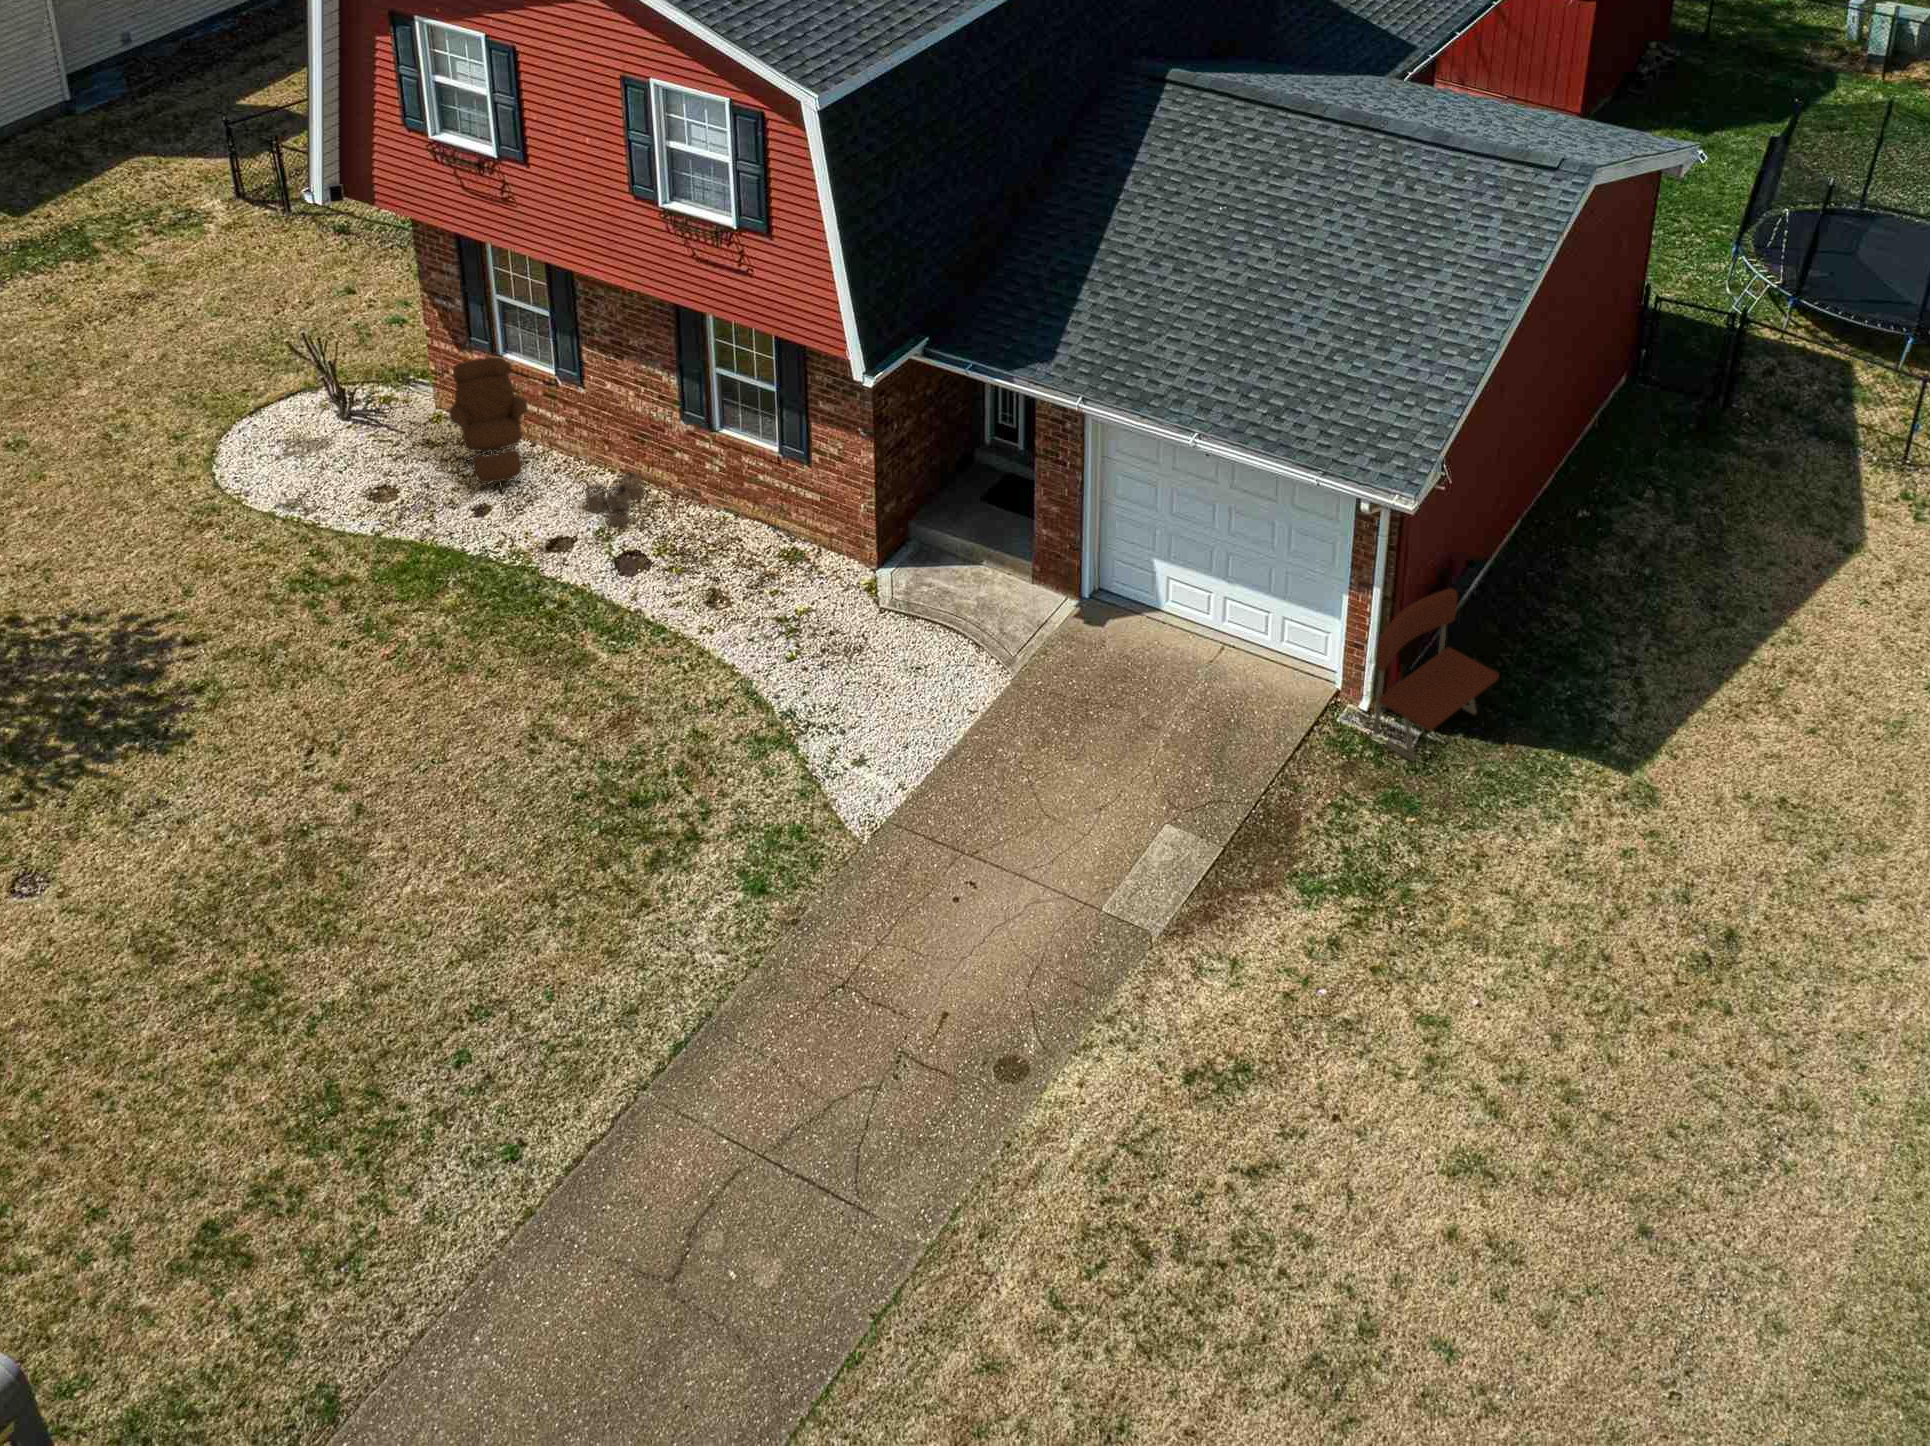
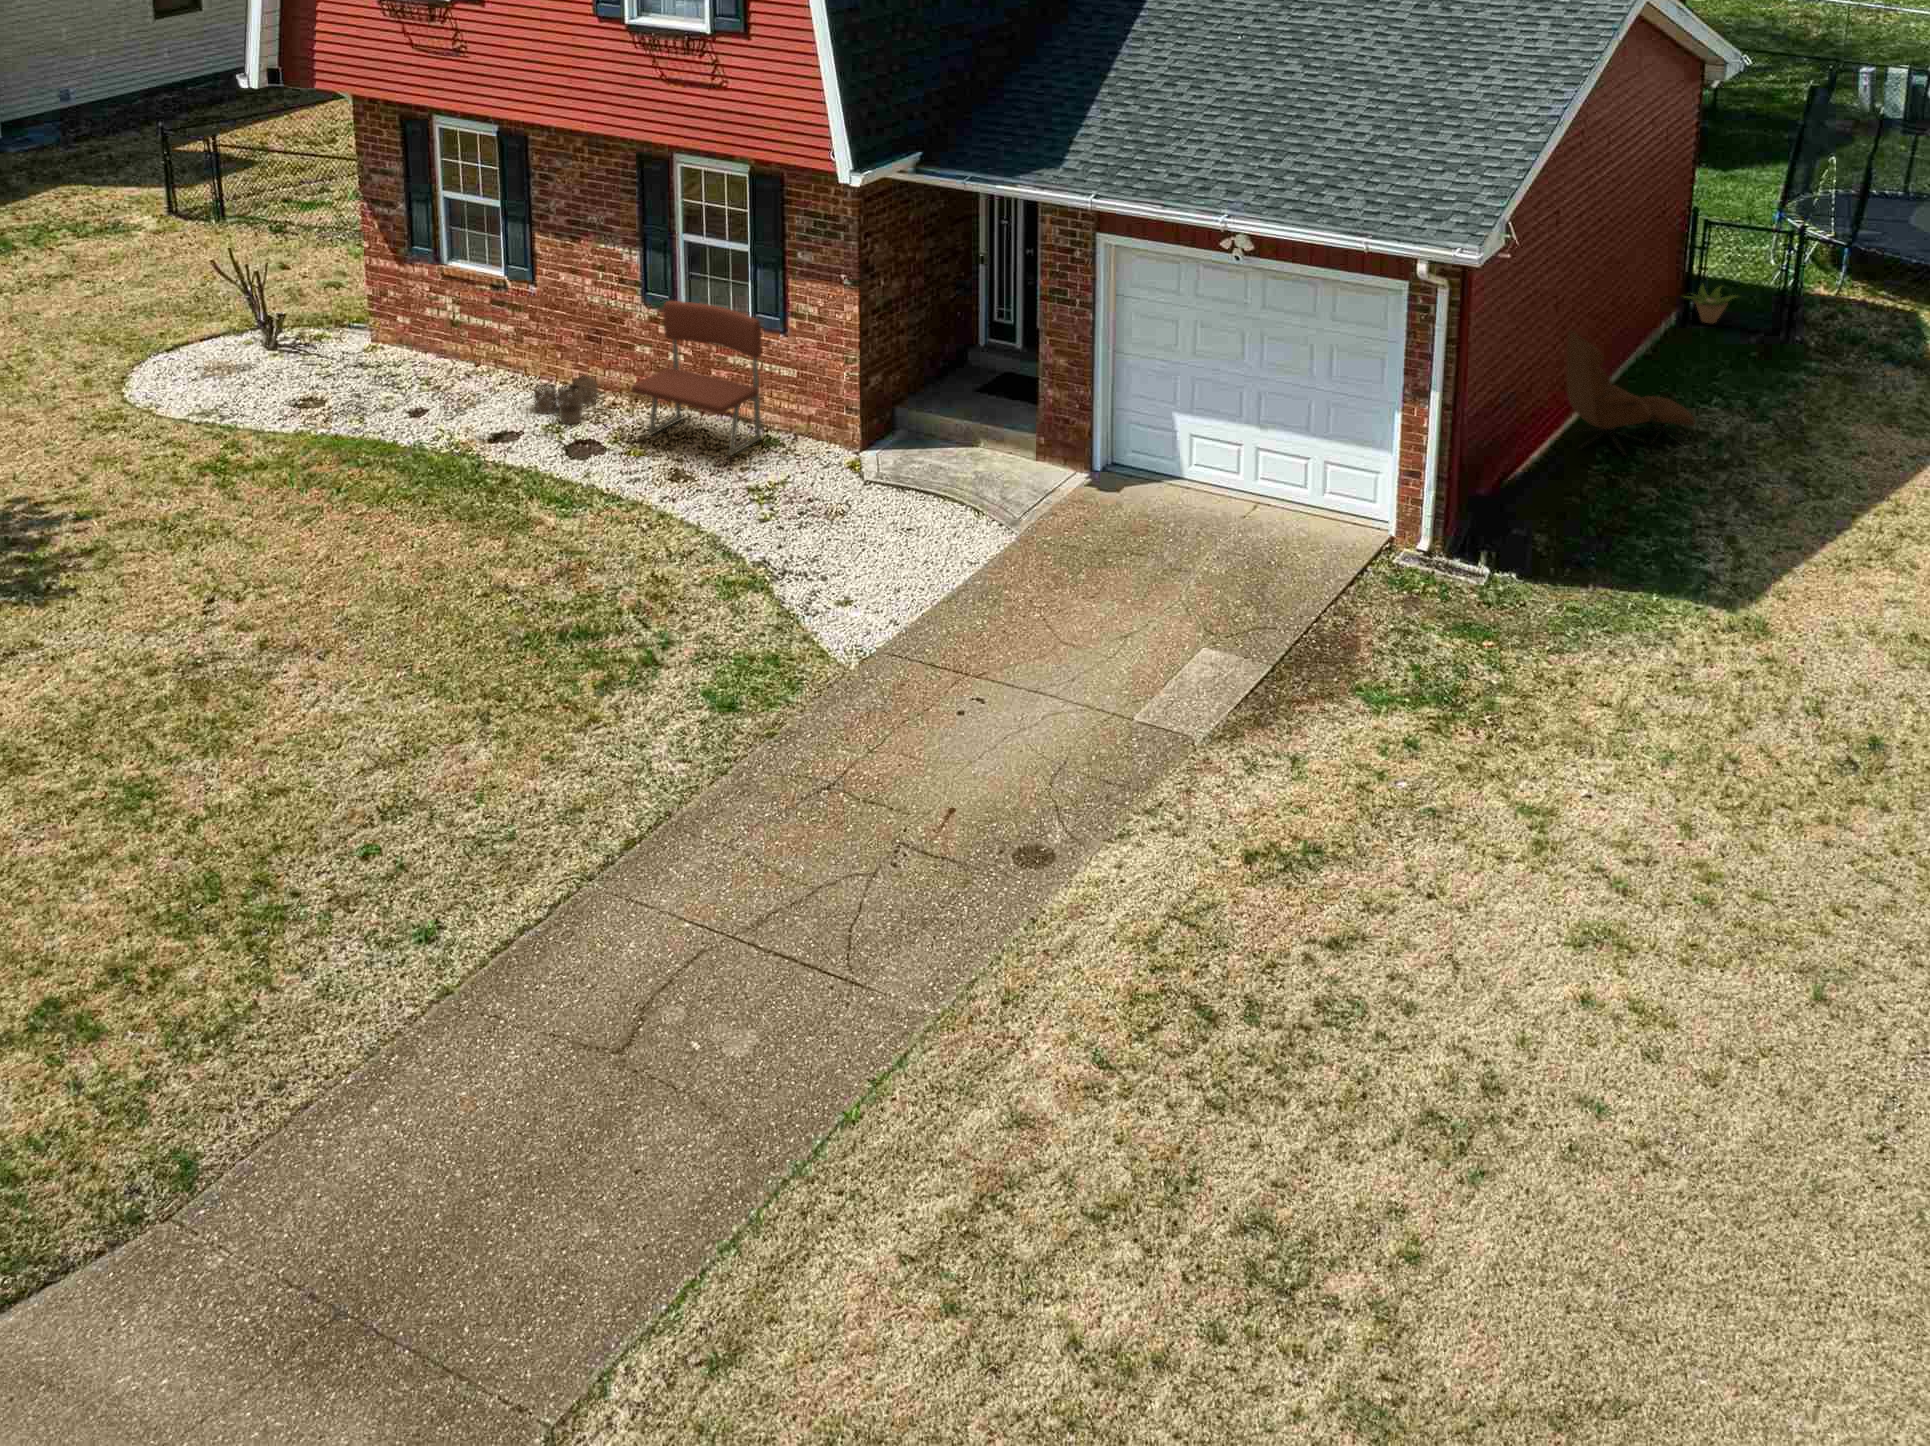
lounge chair: present [449,357,528,493] -> present [1567,331,1695,456]
decorative plant: none [1622,359,1676,399] -> present [1686,285,1737,323]
bench: present [1373,588,1499,761] -> present [631,301,762,456]

